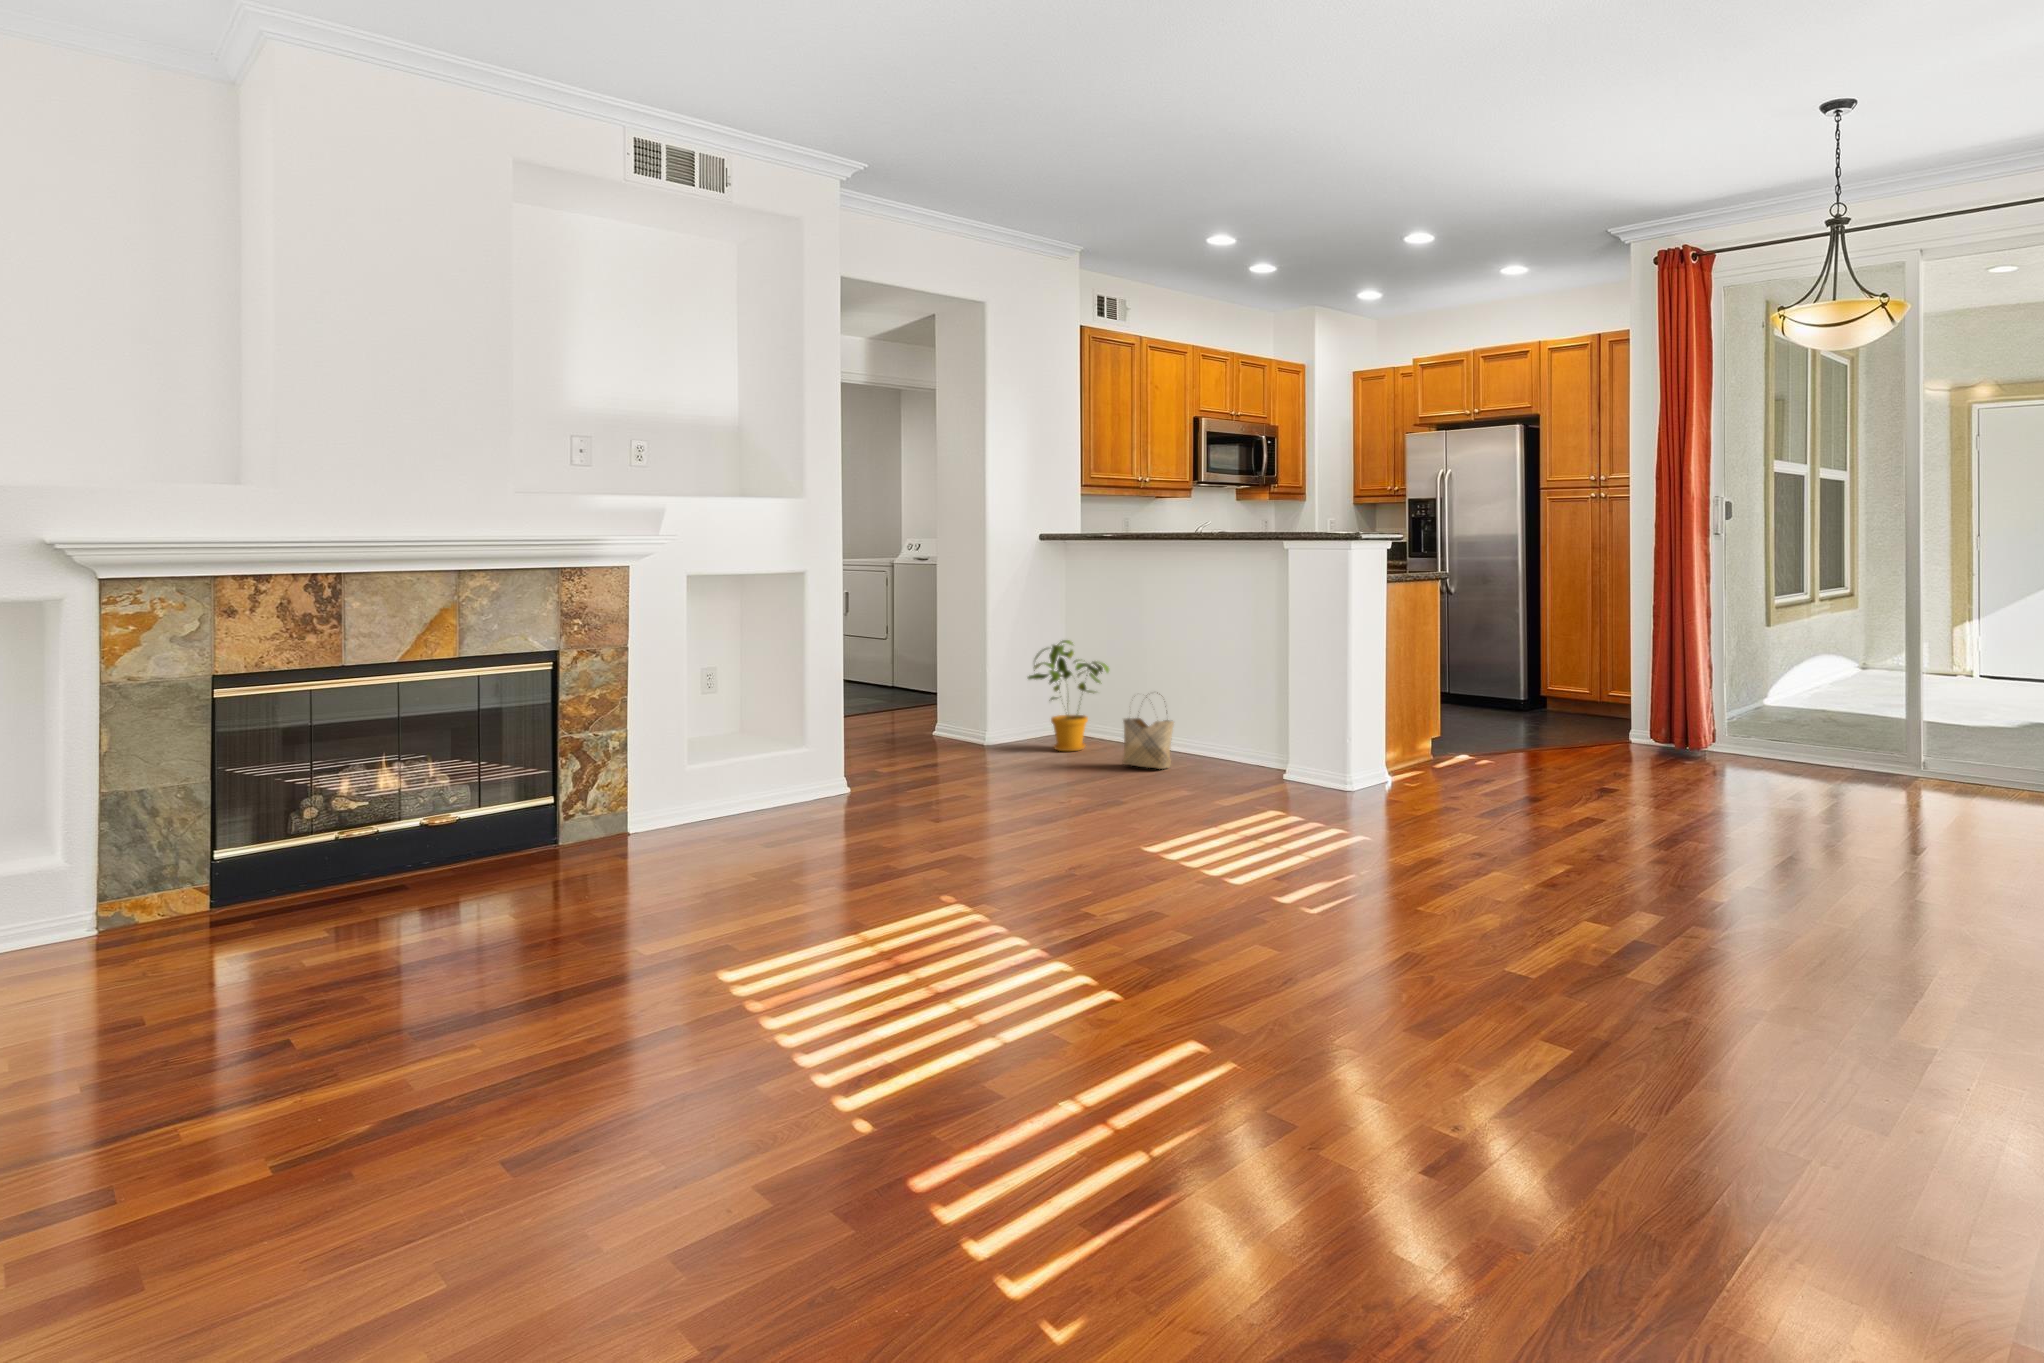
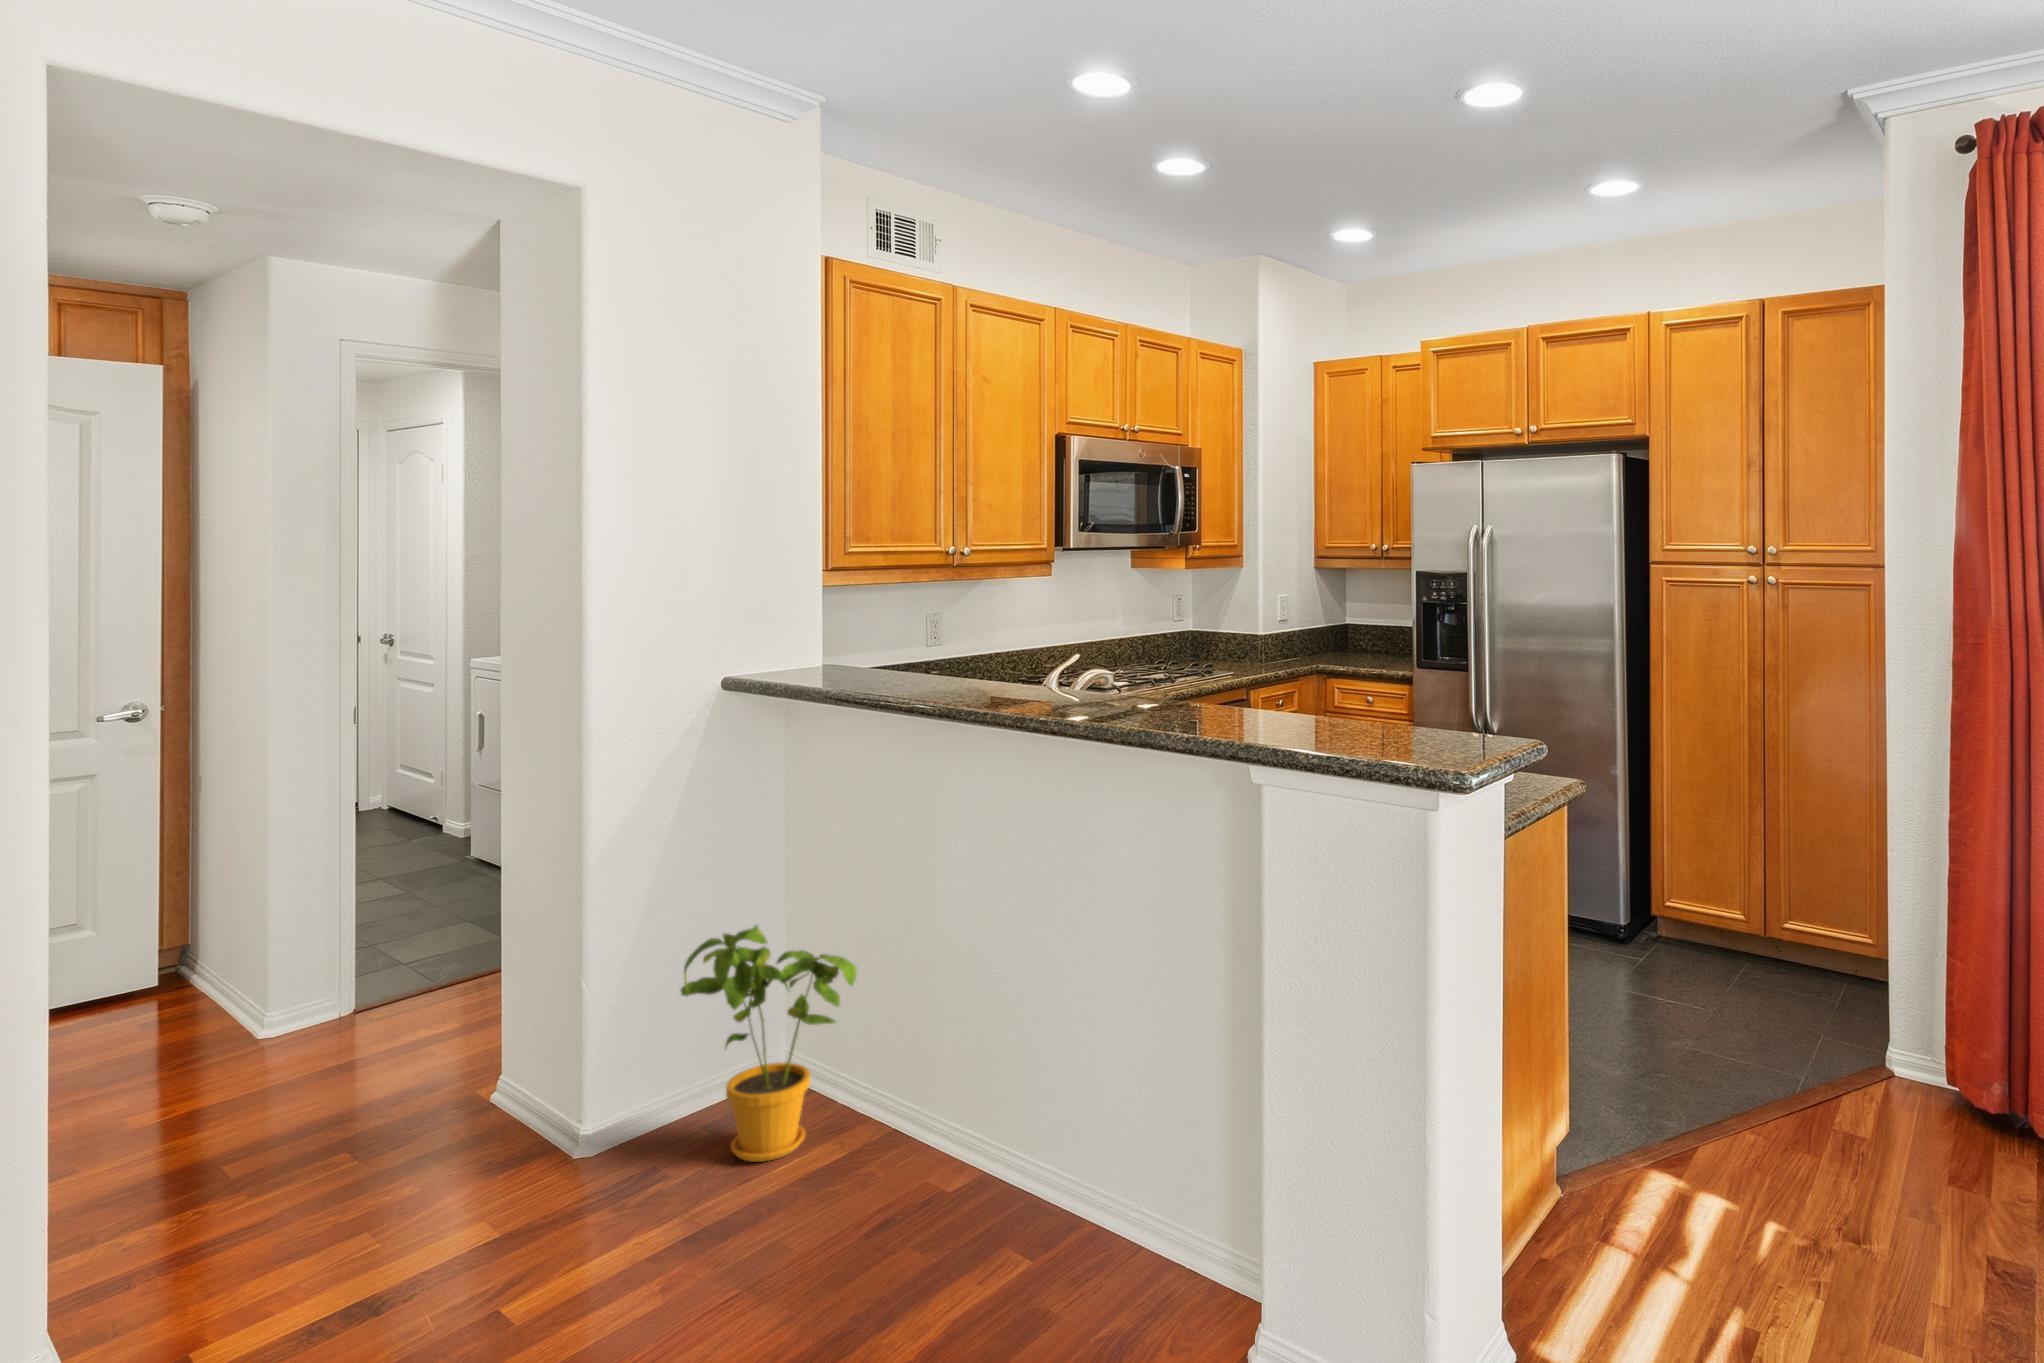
woven basket: present [1122,697,1174,769] -> none [861,1062,983,1264]

